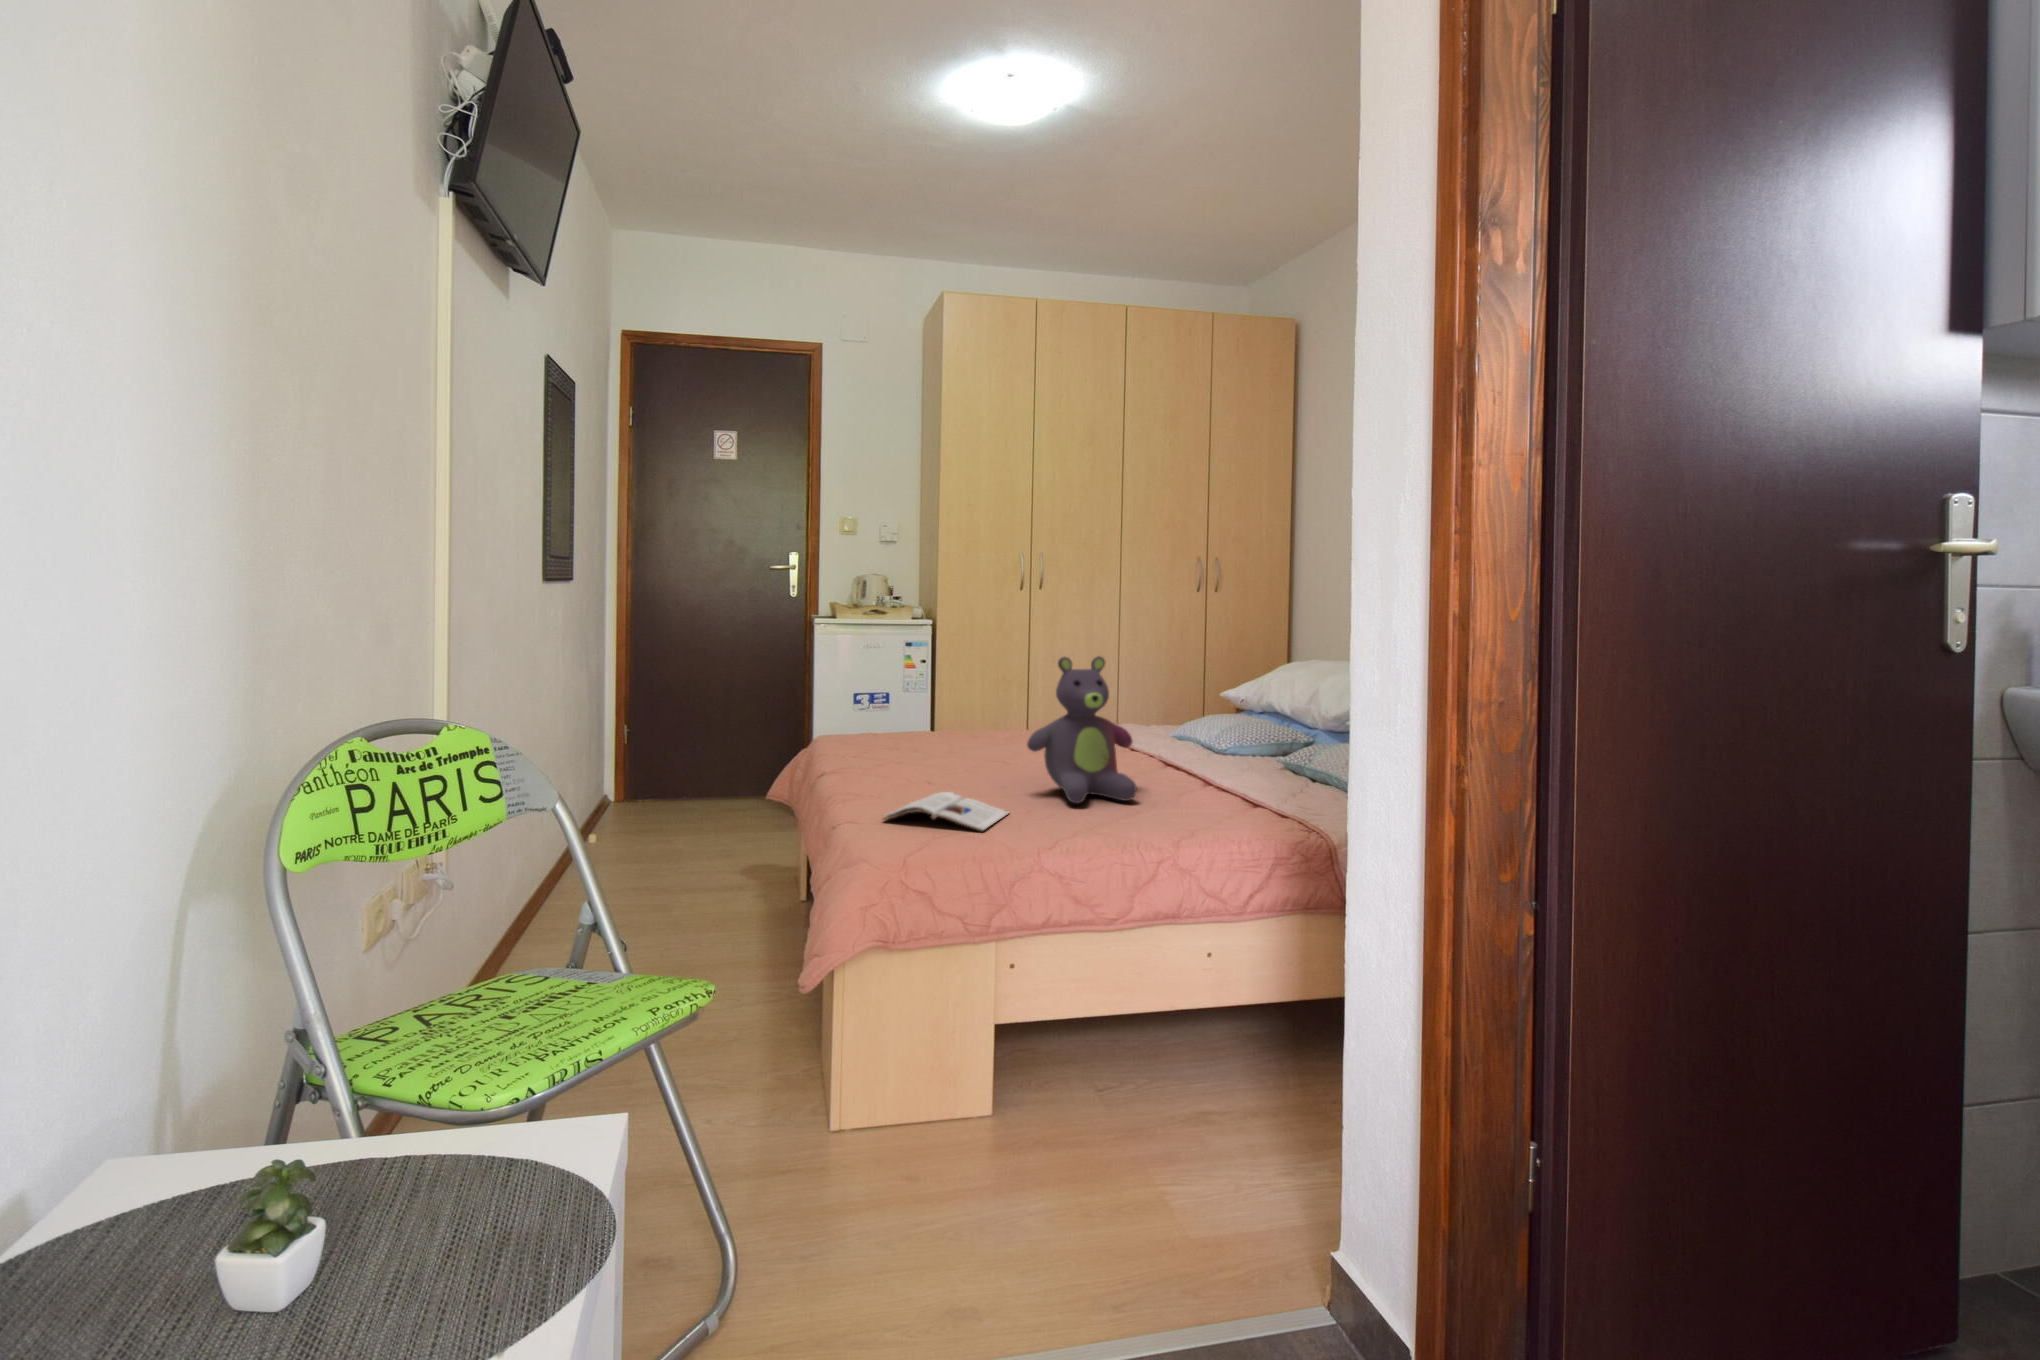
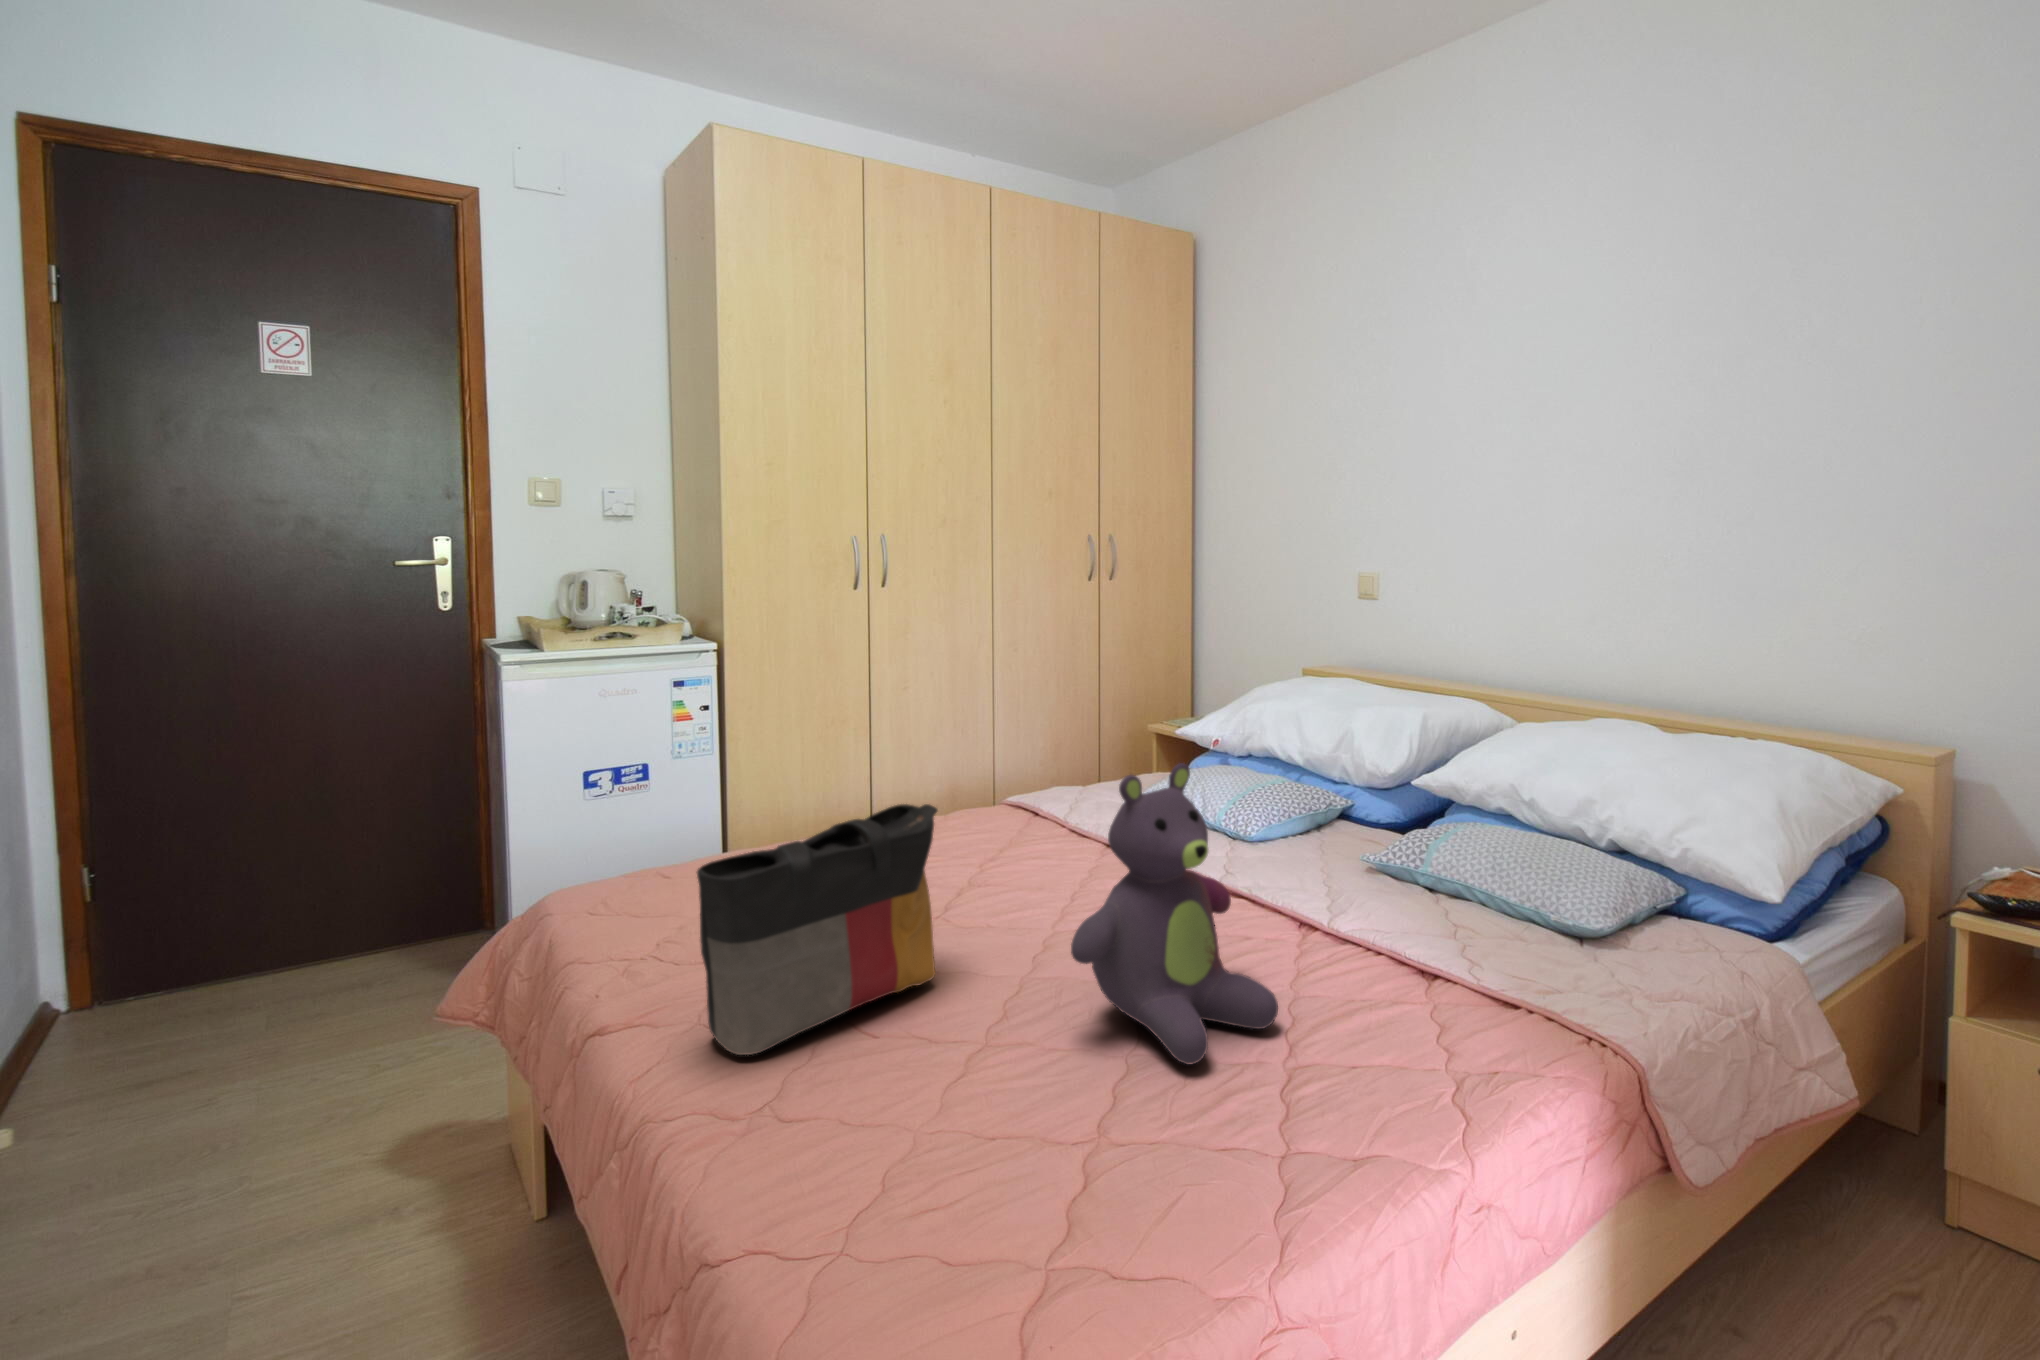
tote bag: none [863,676,985,777] -> present [697,804,938,1055]
magazine: present [883,792,1009,831] -> none [834,1111,1095,1265]

